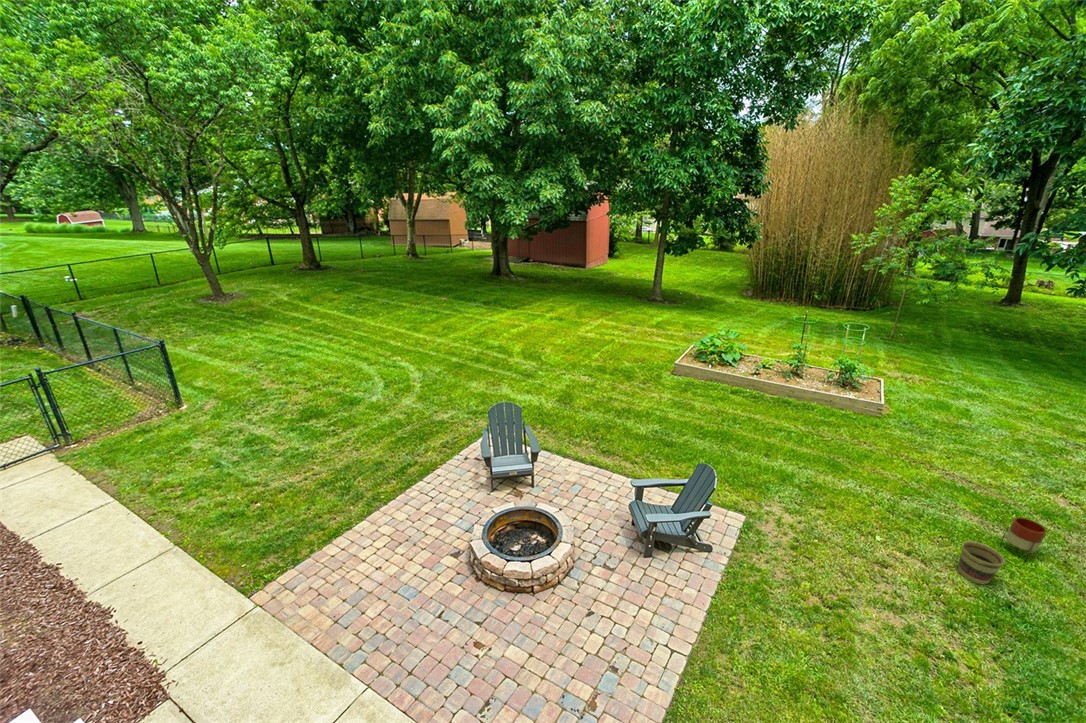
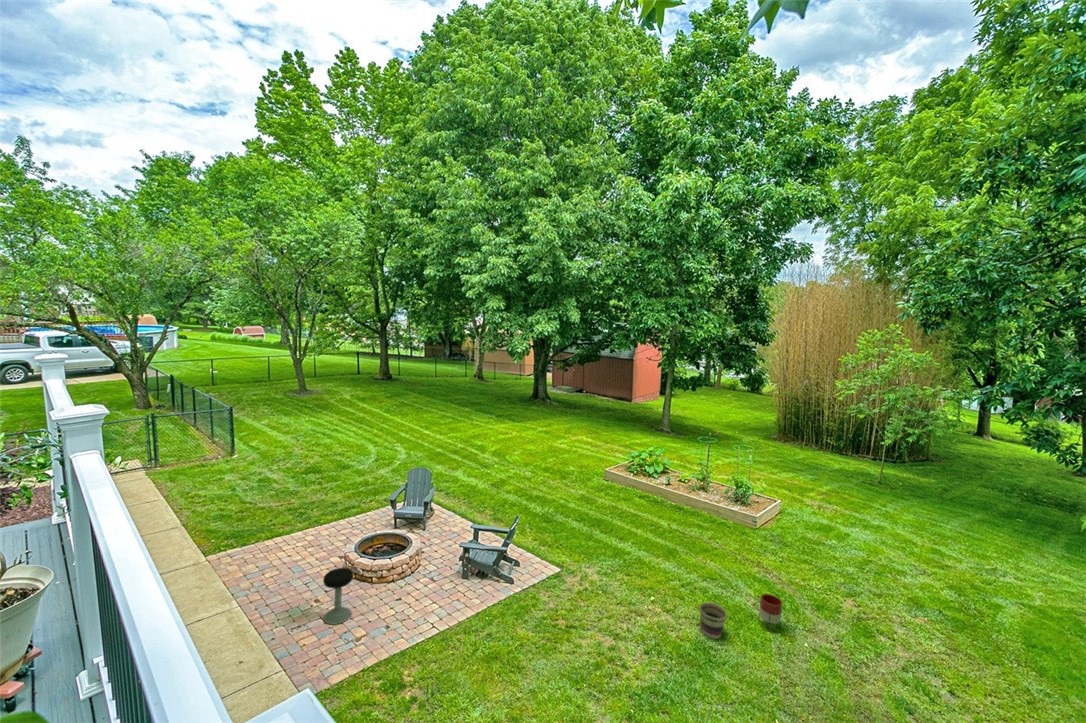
stool: none [506,600,549,684] -> present [323,568,353,624]

